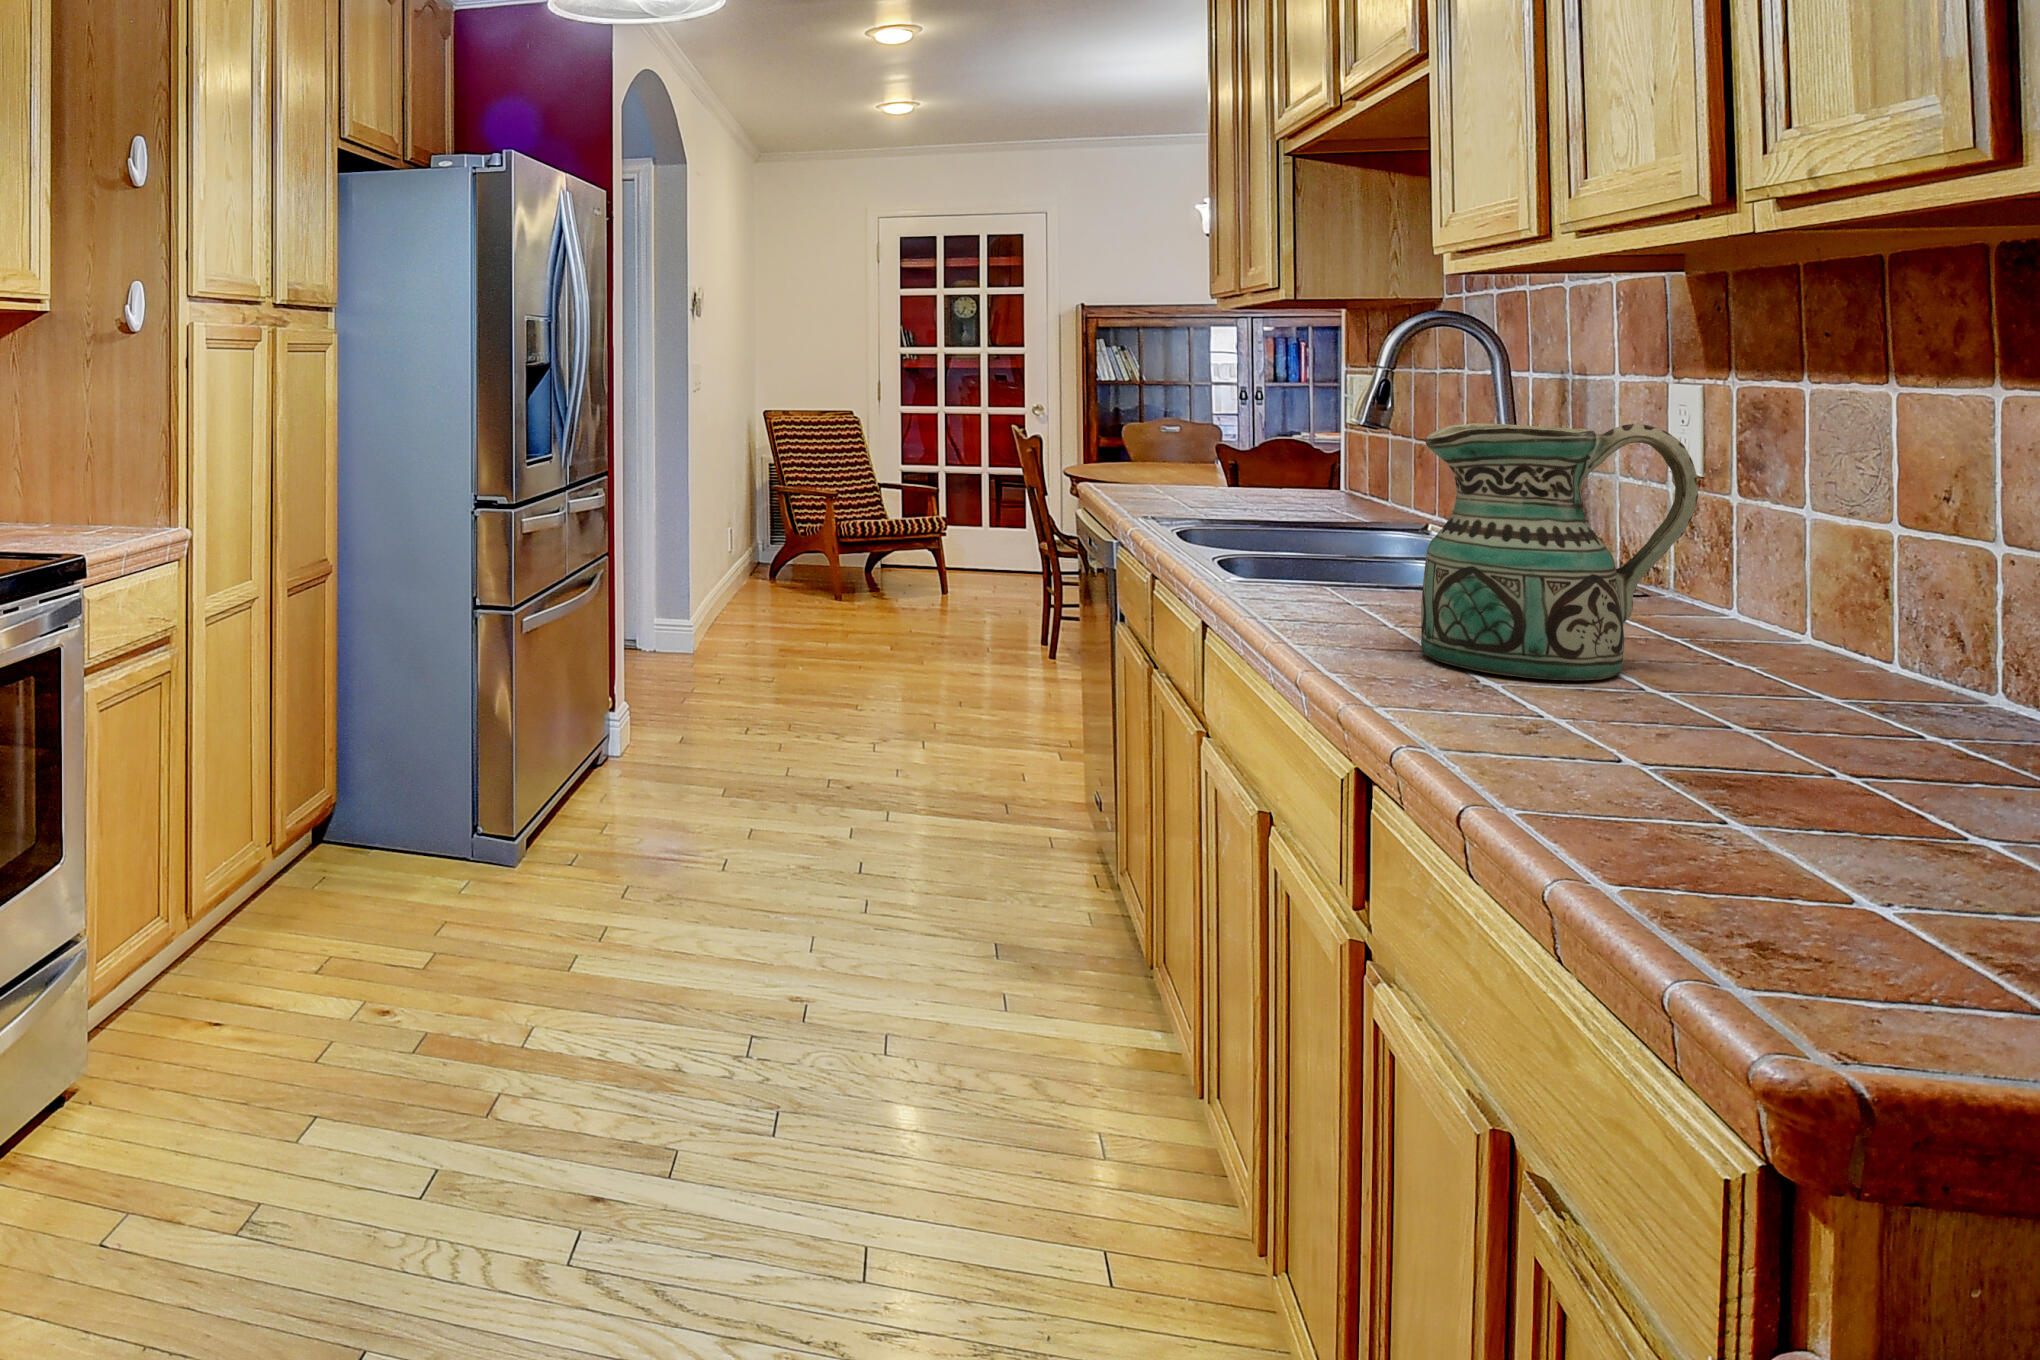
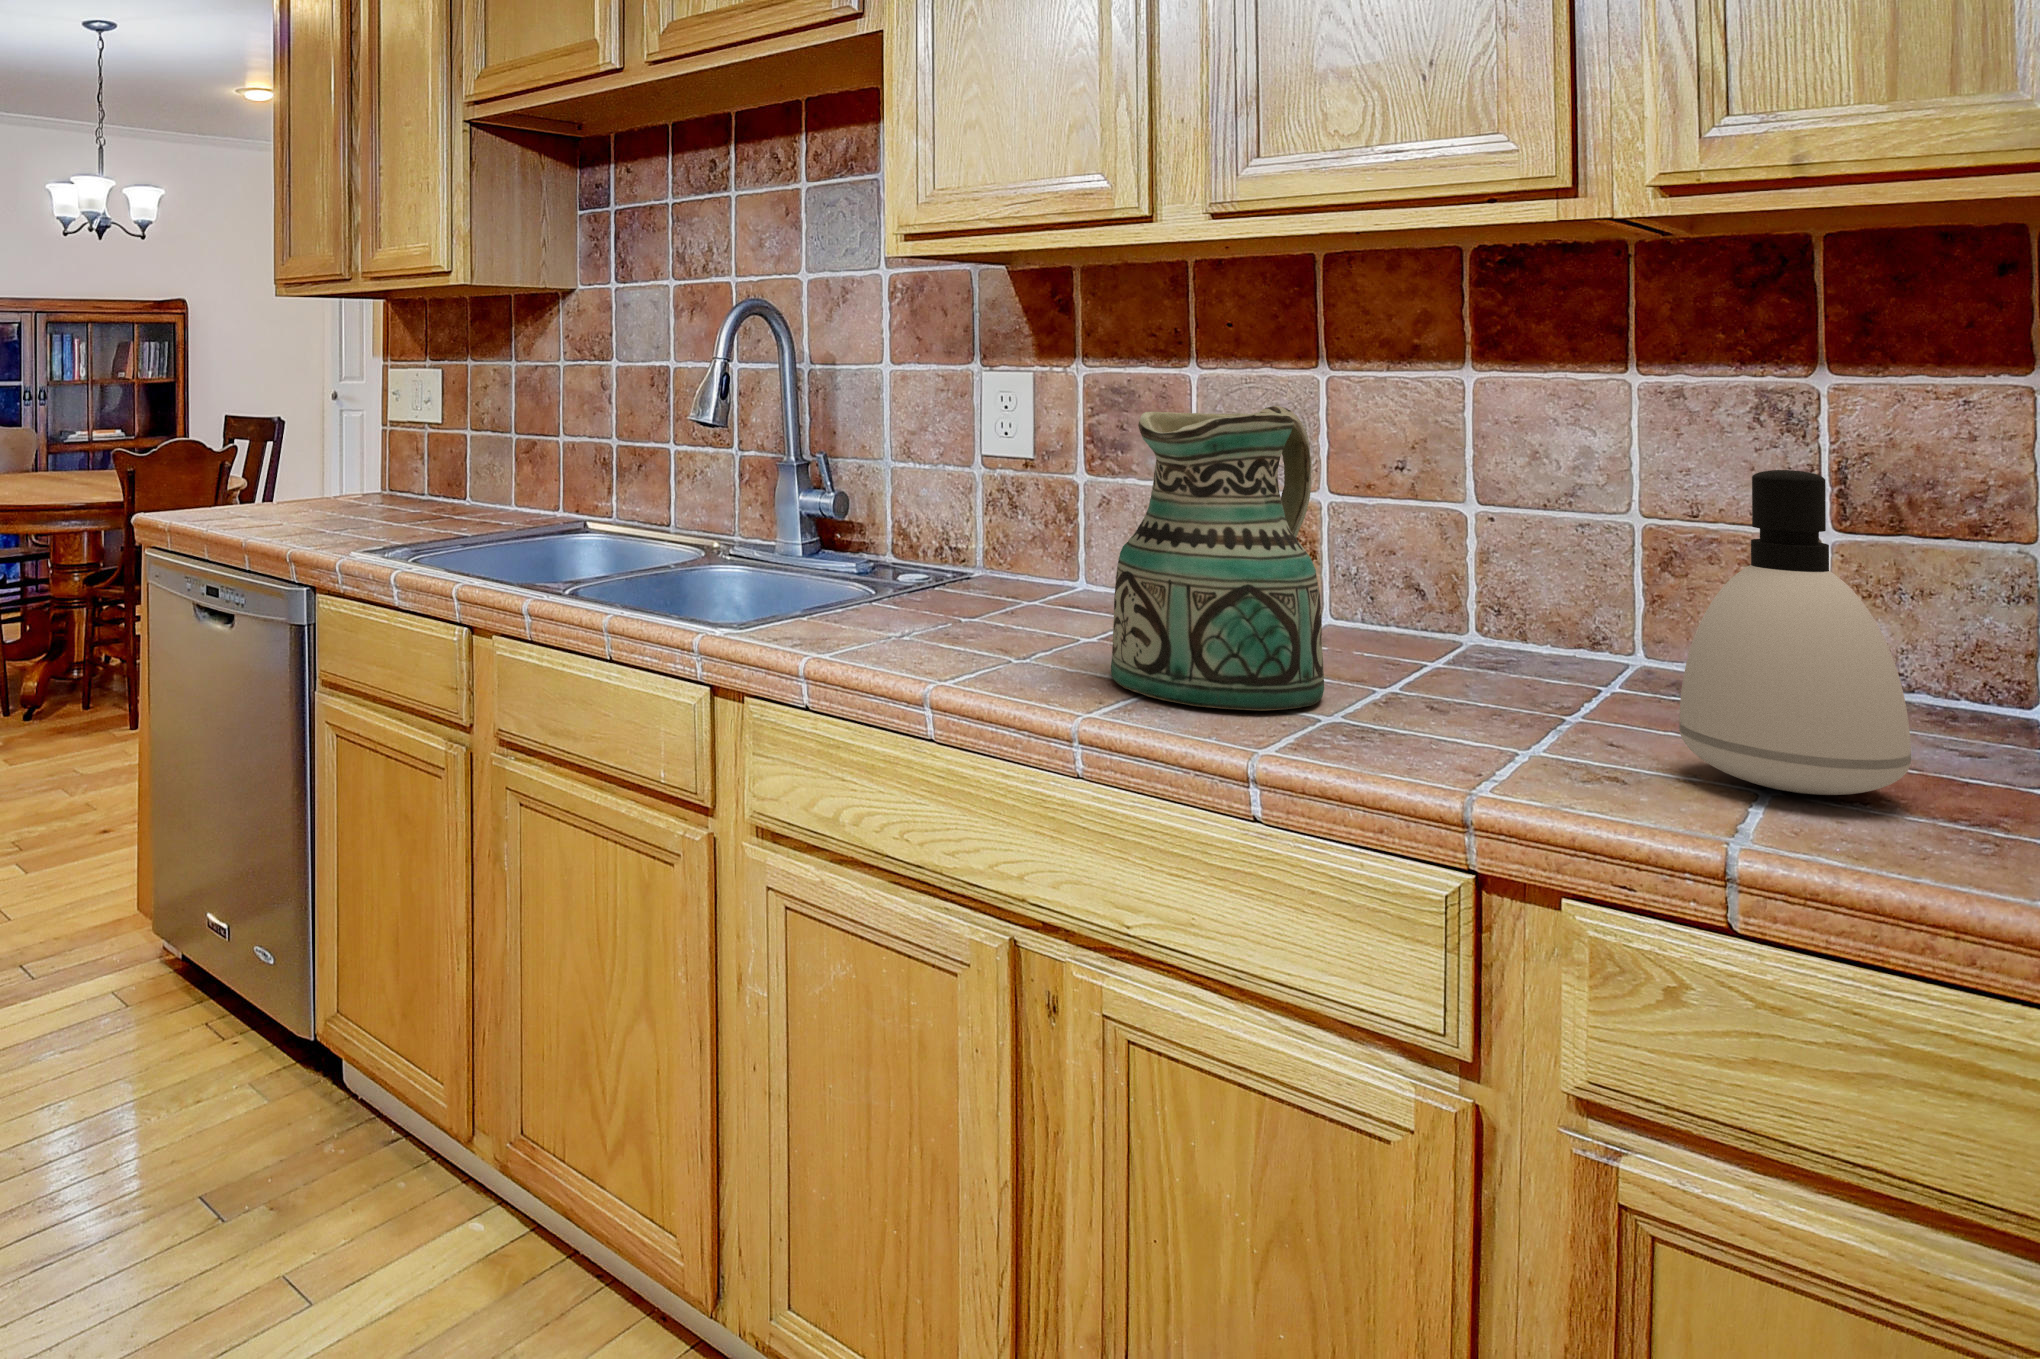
soap dispenser: none [1669,491,1877,784] -> present [1679,470,1911,795]

